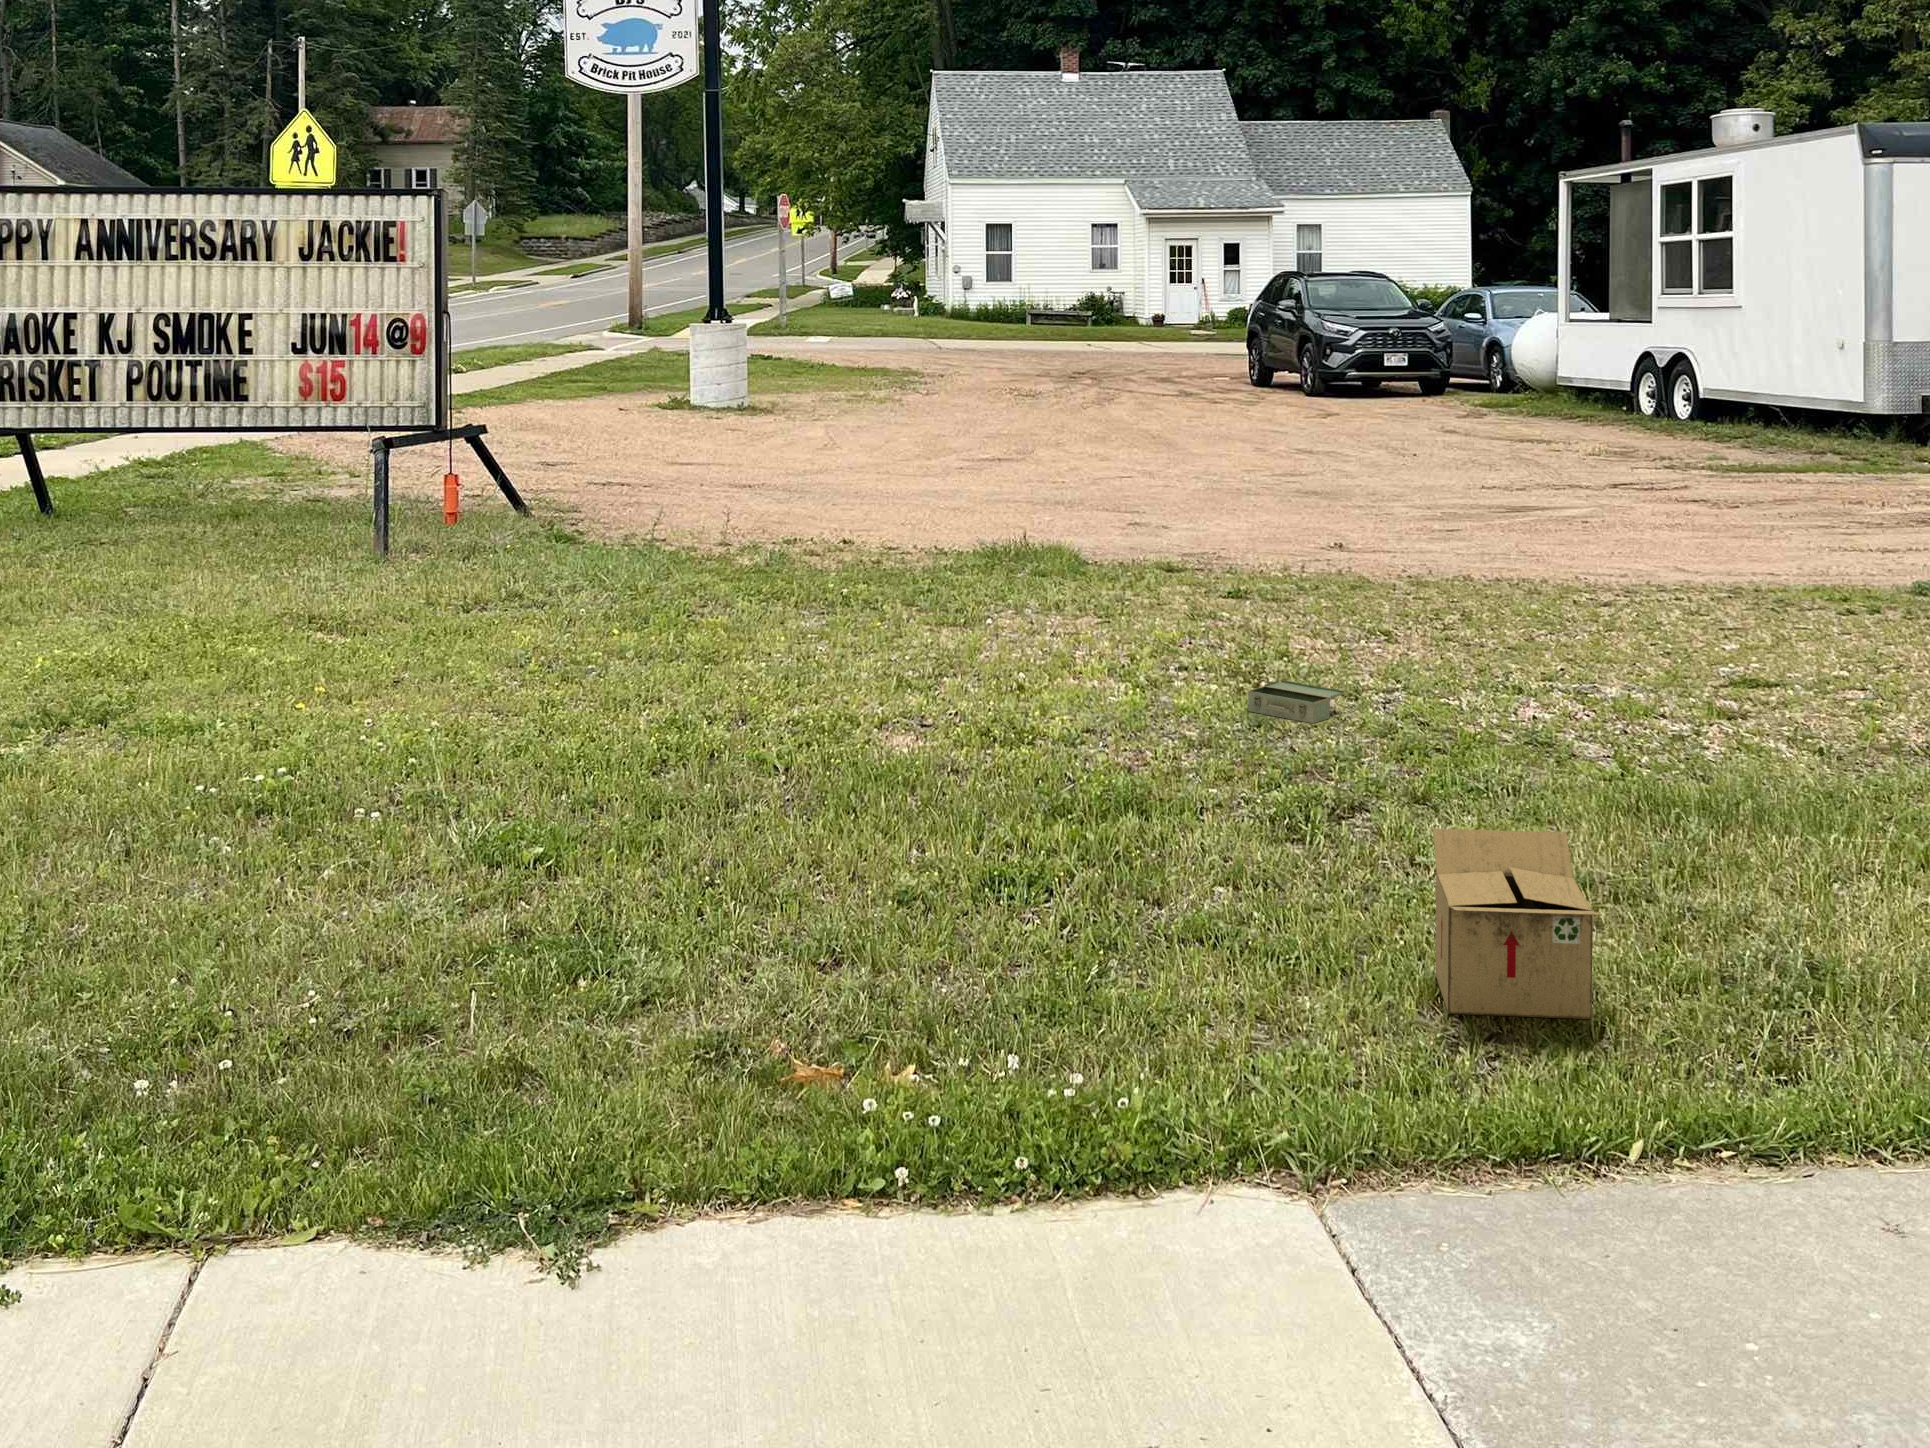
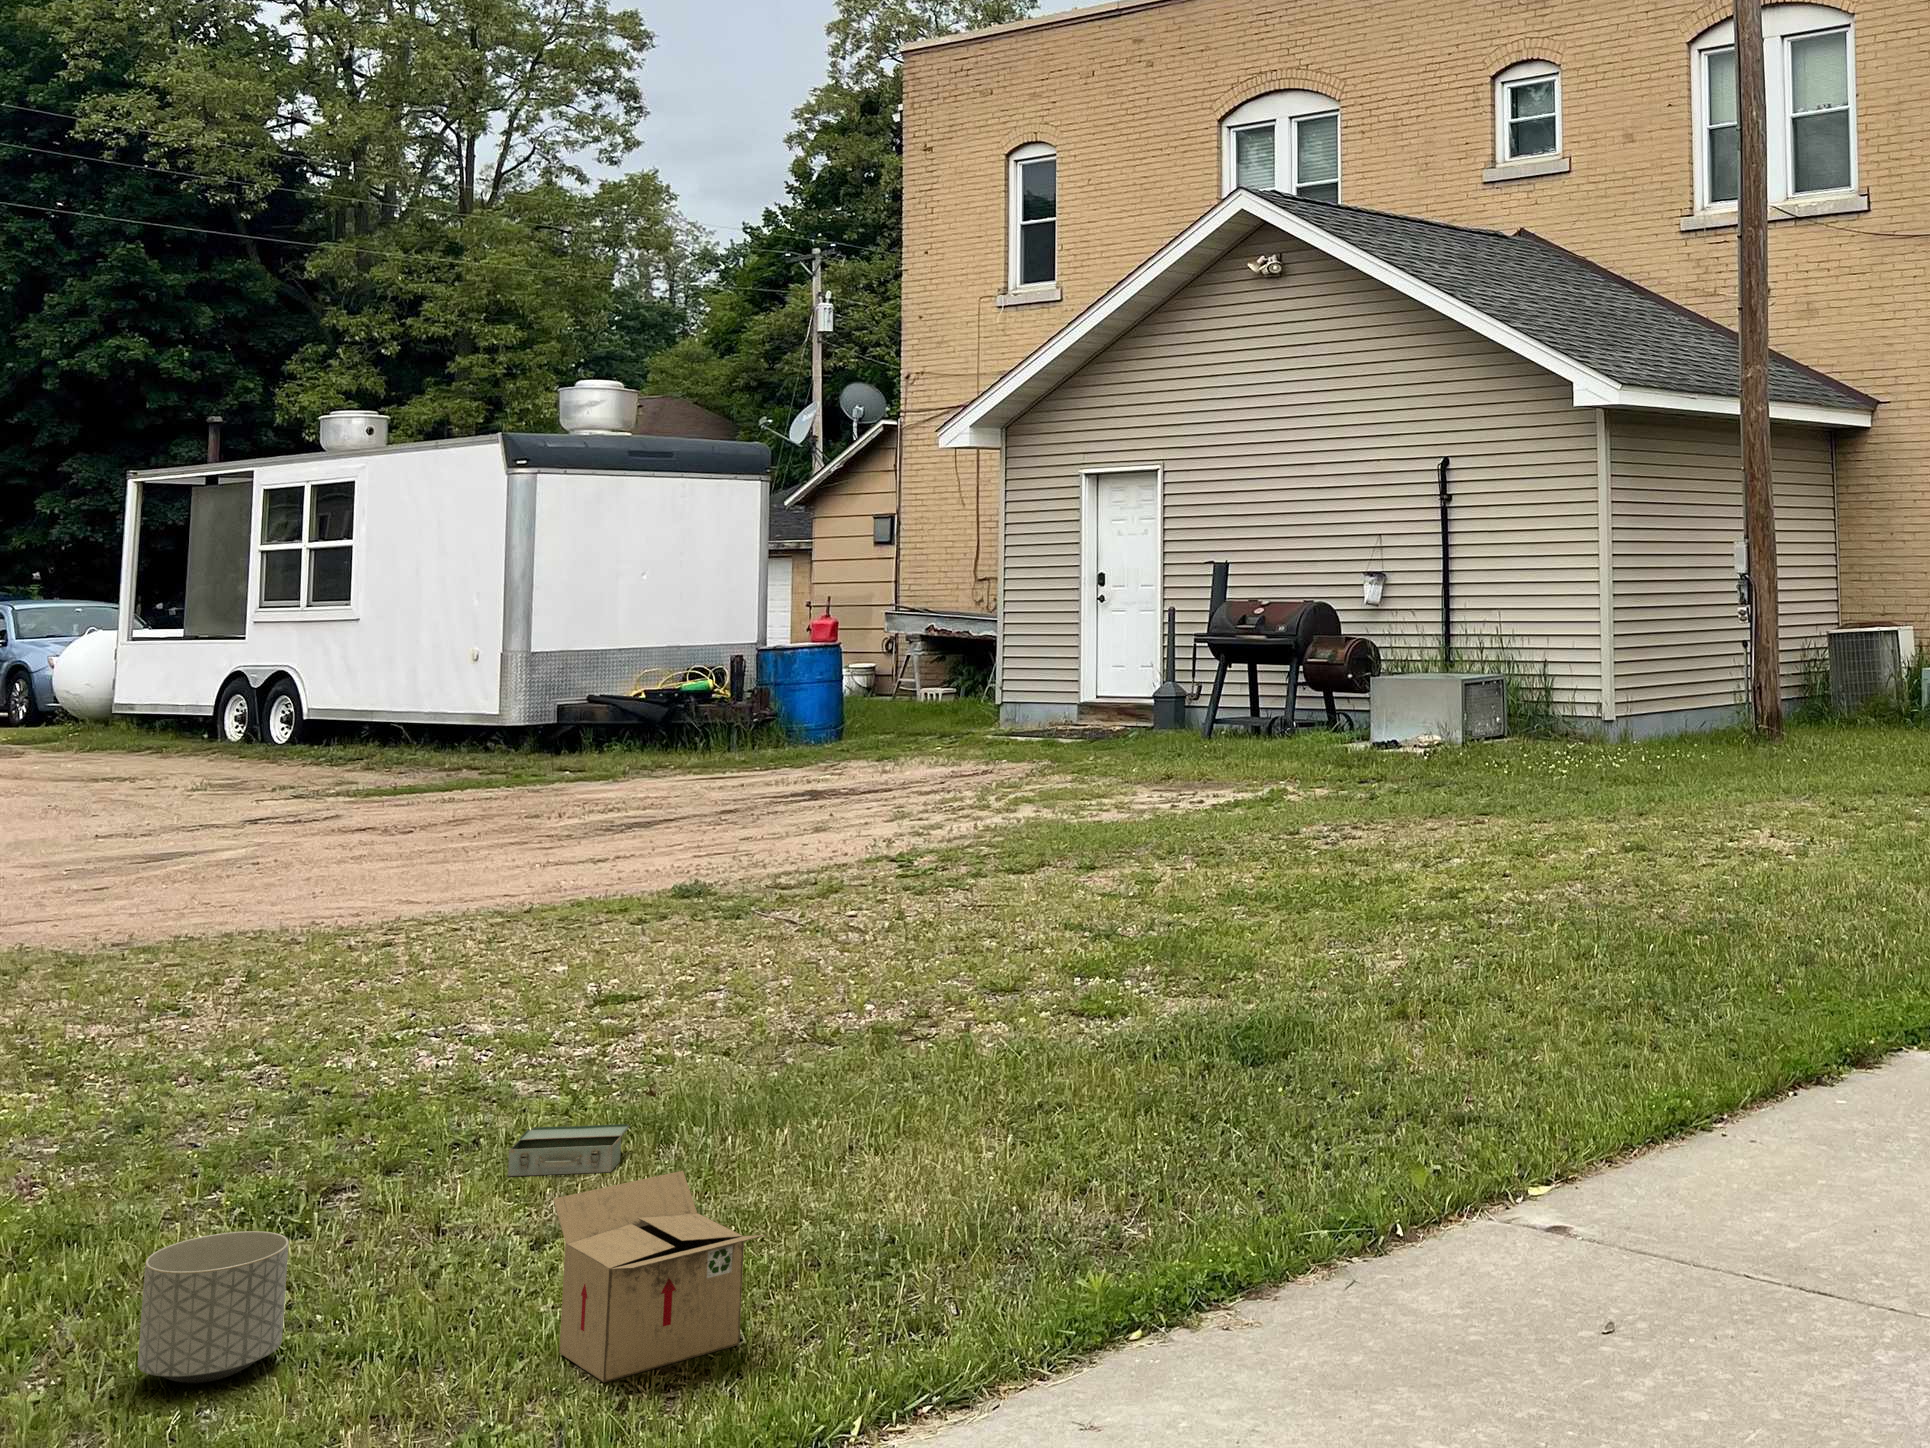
toolbox: present [1248,680,1345,723] -> present [508,1124,630,1176]
planter: none [1132,793,1239,914] -> present [138,1231,289,1383]

